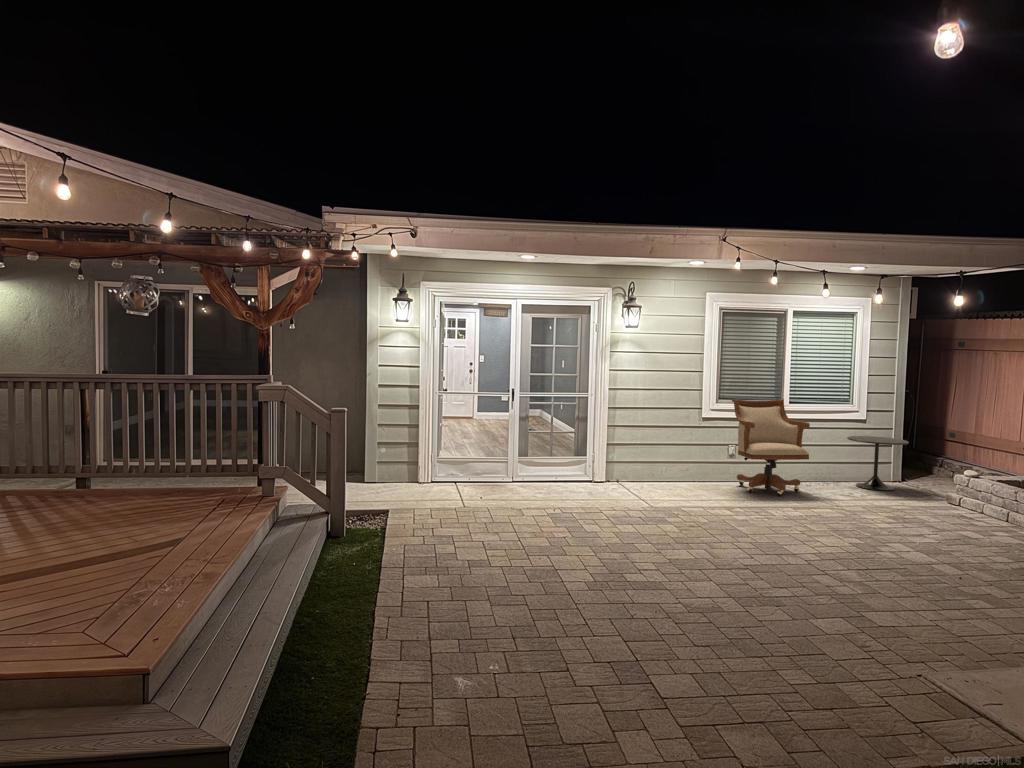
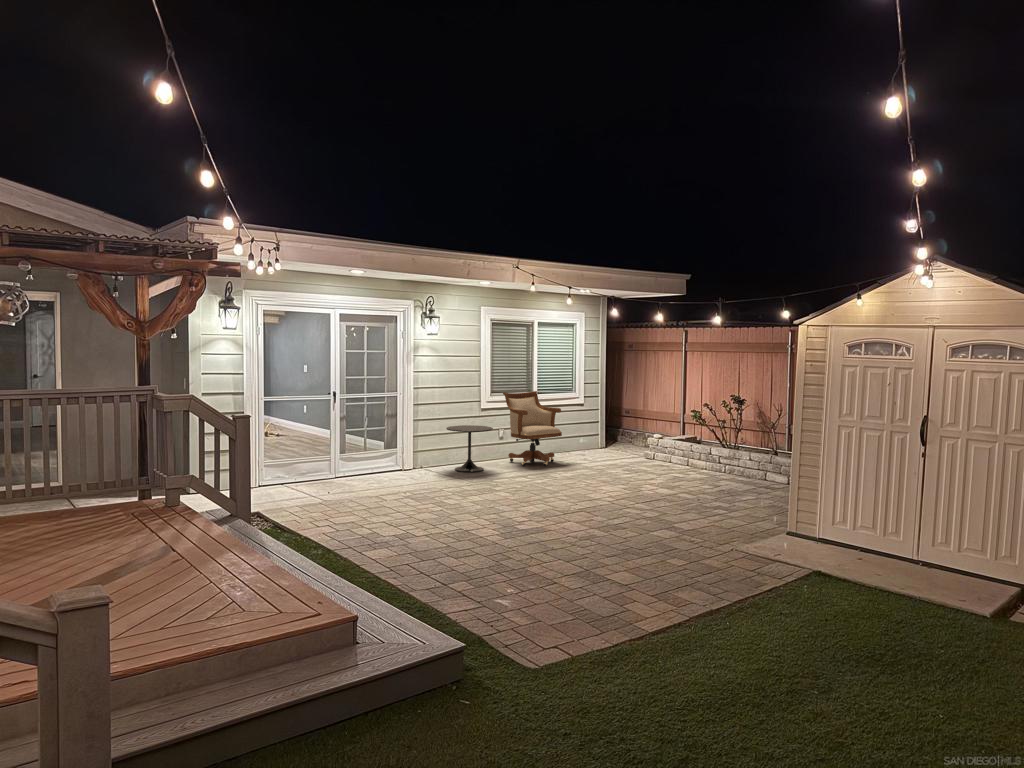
side table: present [847,436,909,491] -> present [446,425,493,472]

